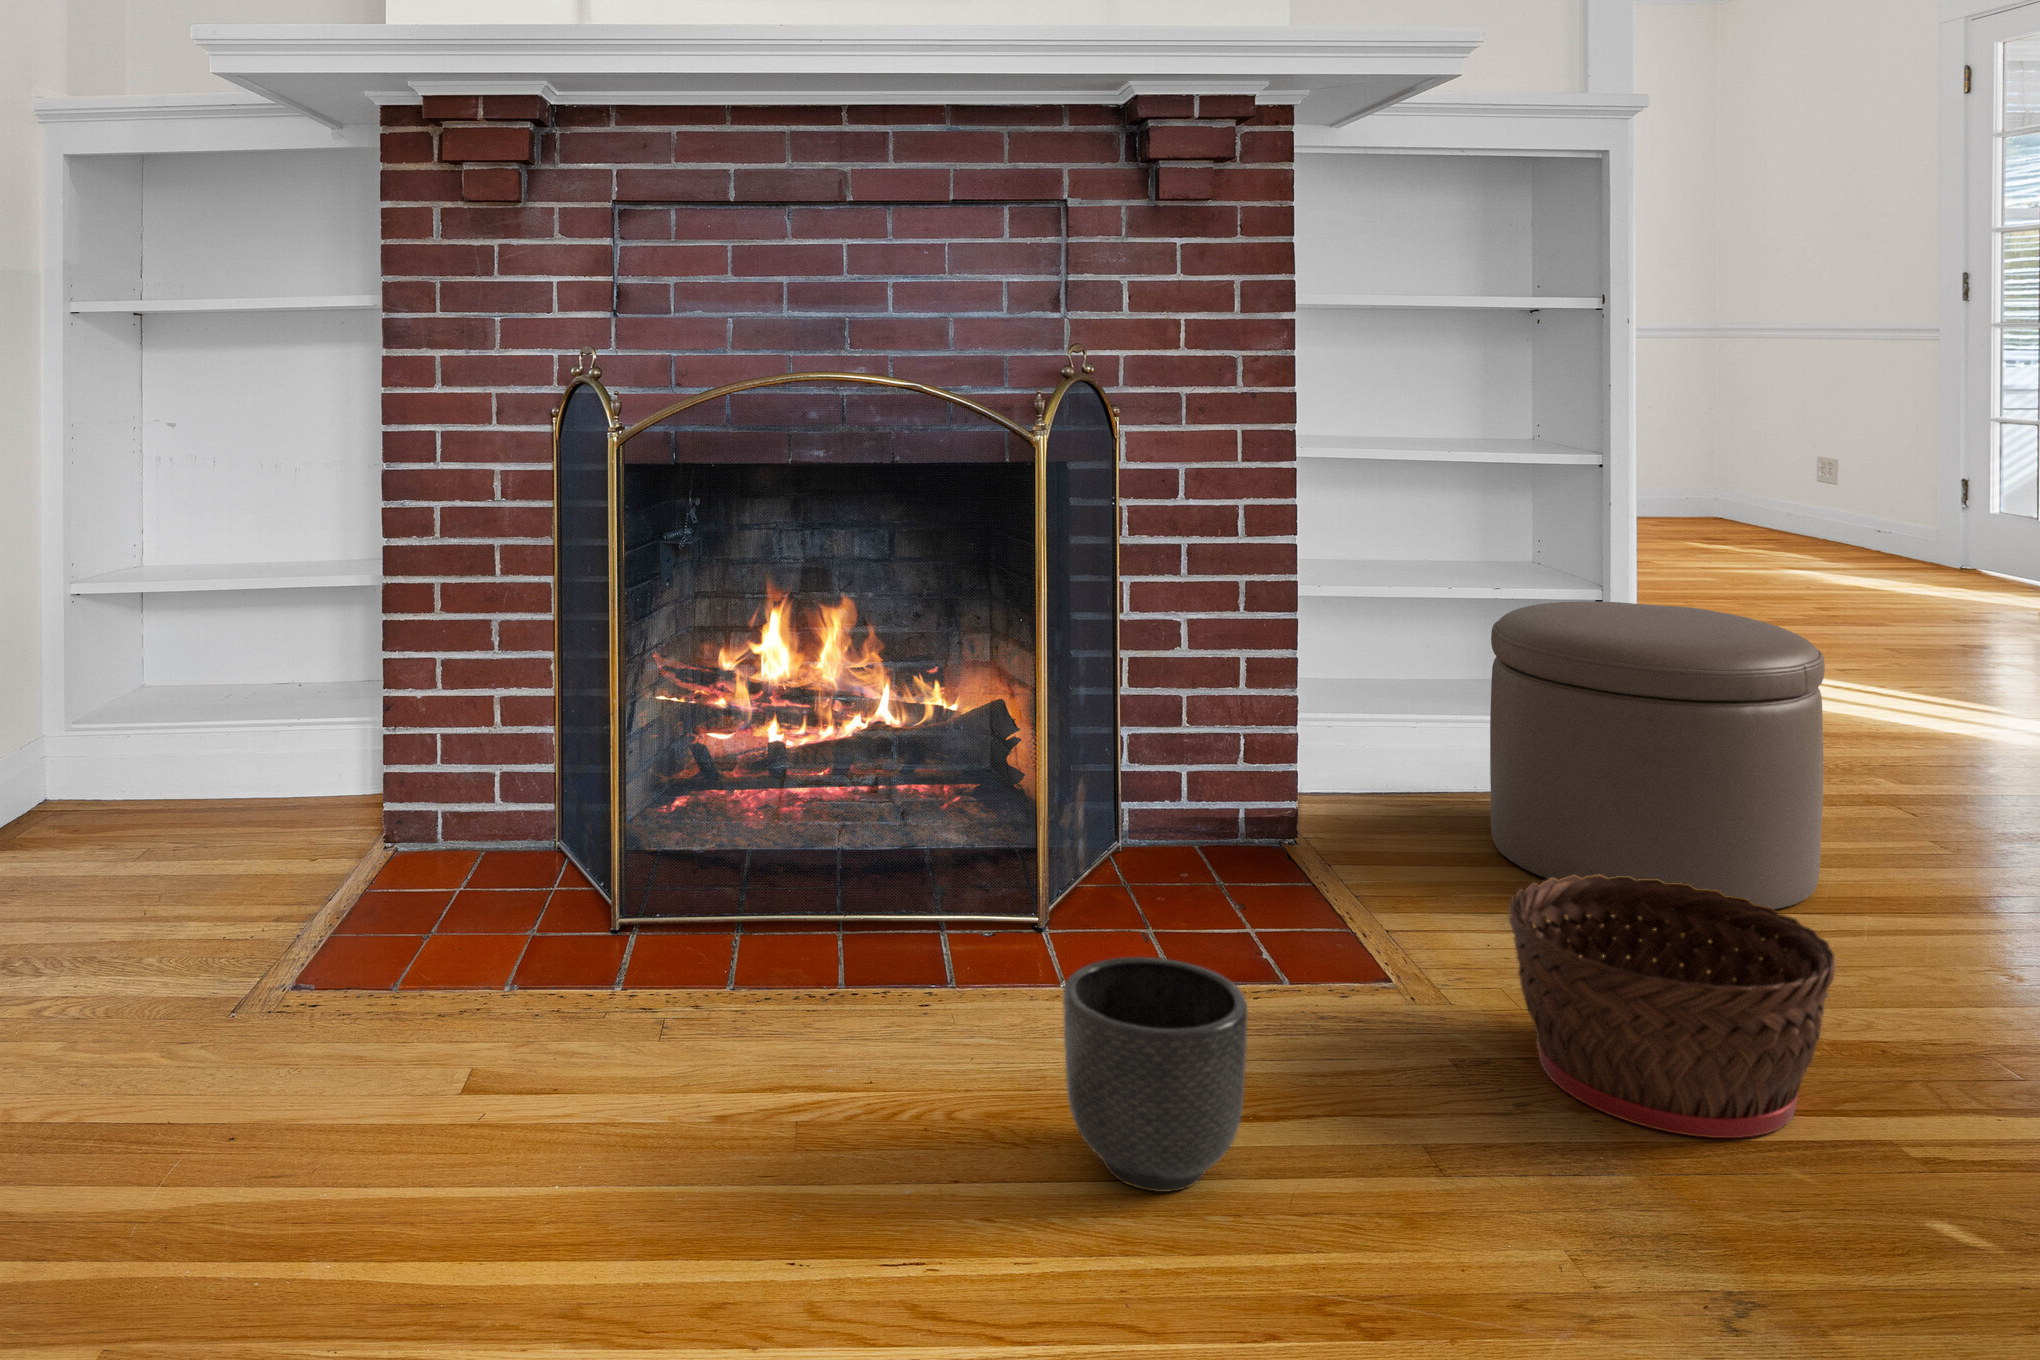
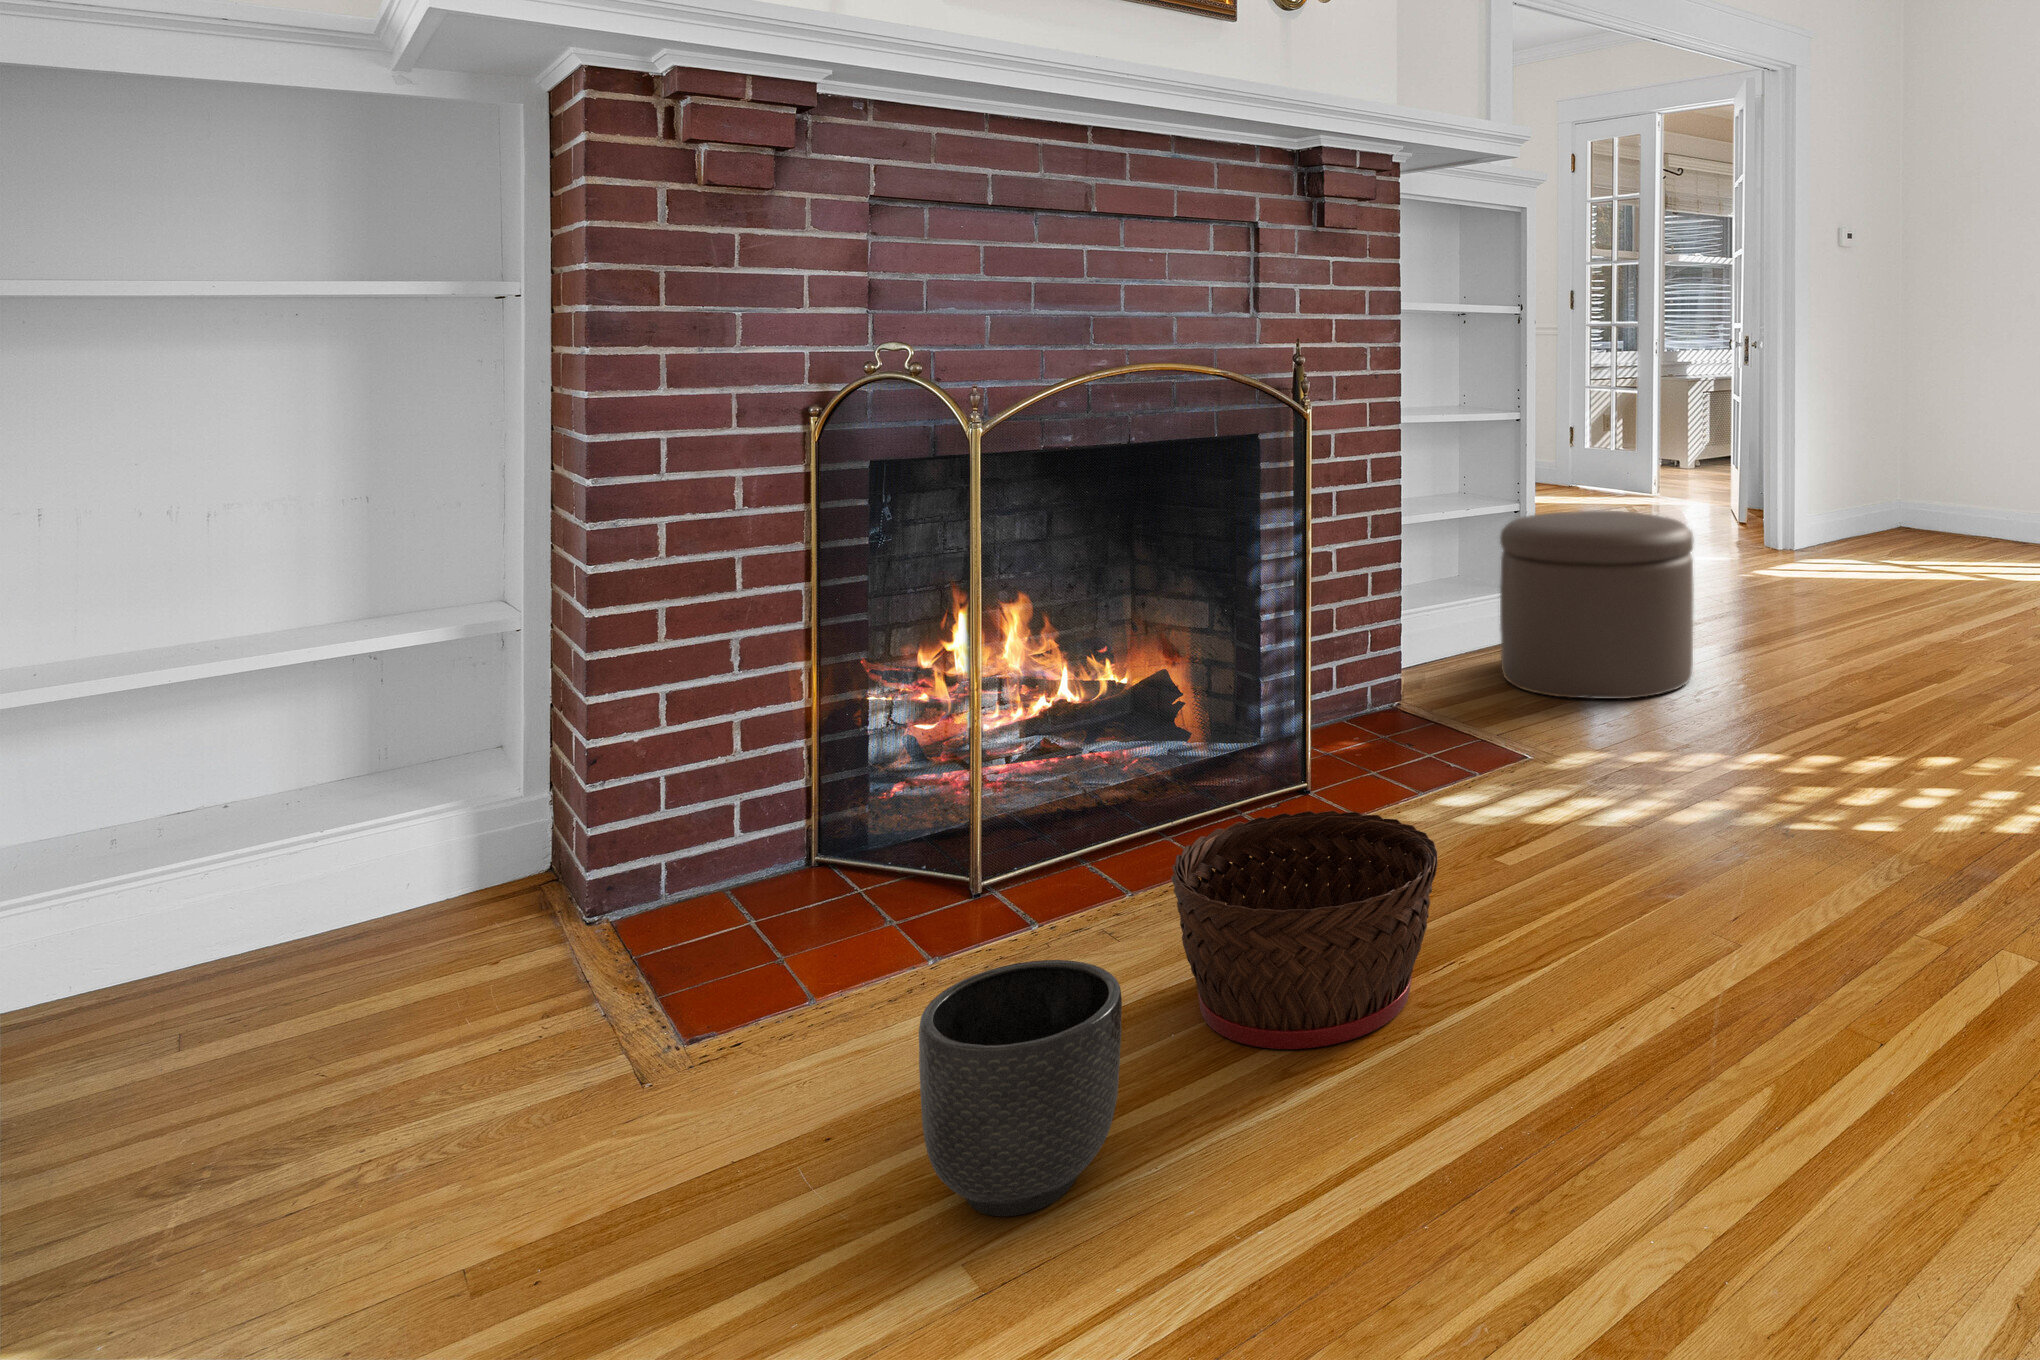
basket: present [1509,875,1836,1138] -> present [1171,811,1438,1049]
planter: present [1063,957,1248,1192] -> present [919,960,1122,1216]

